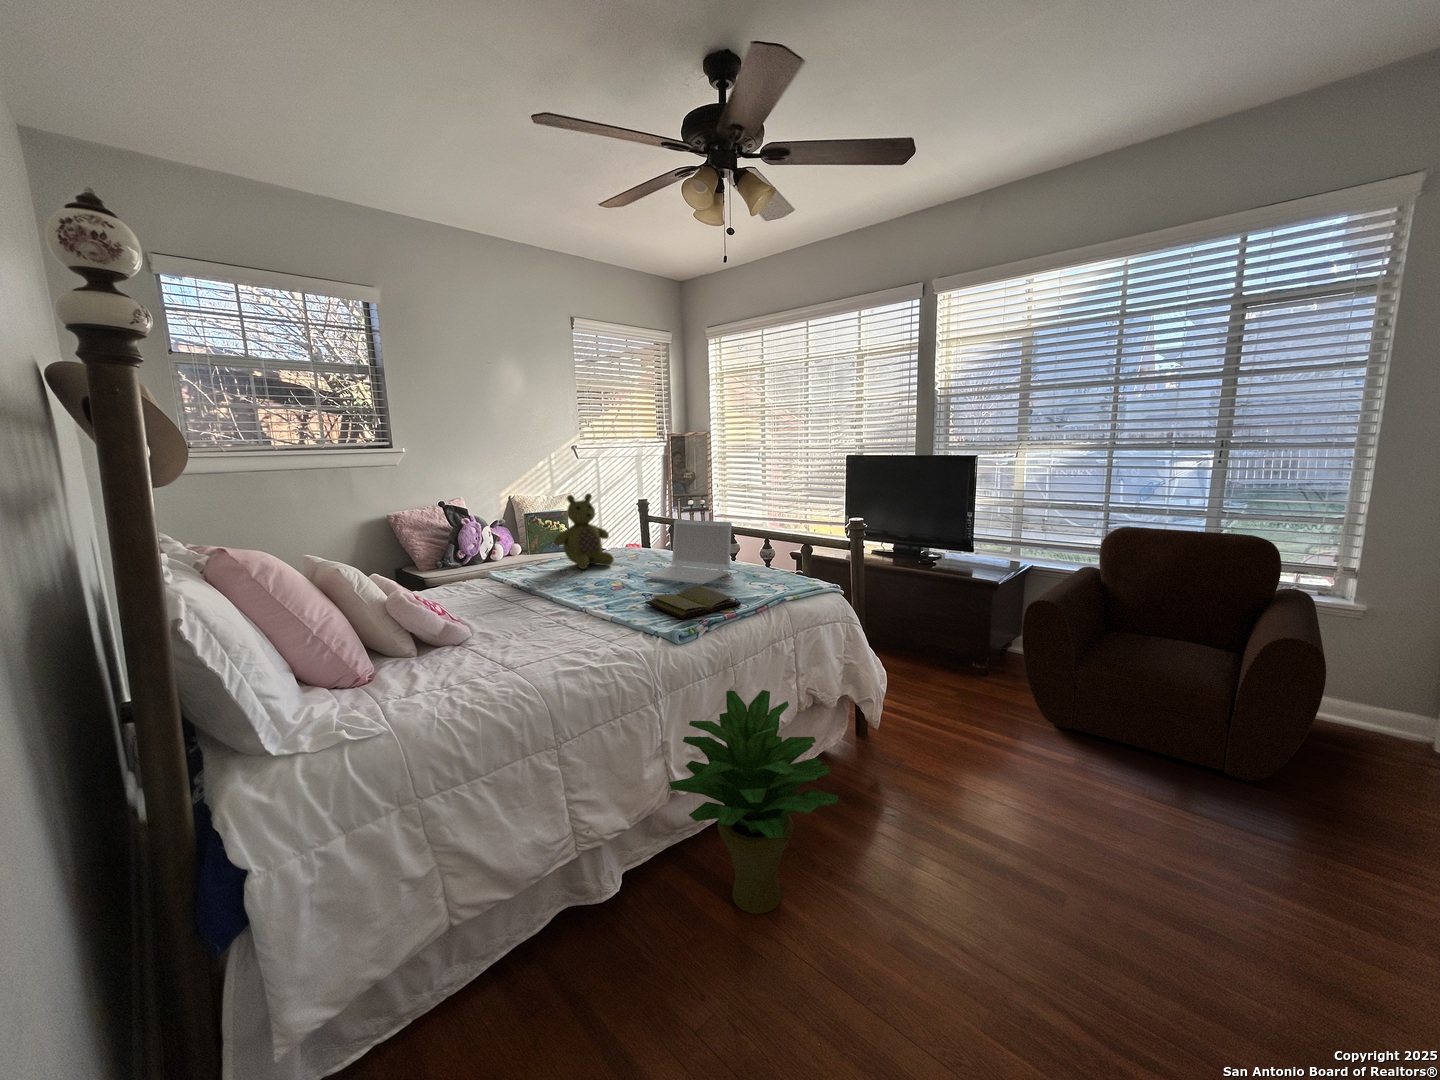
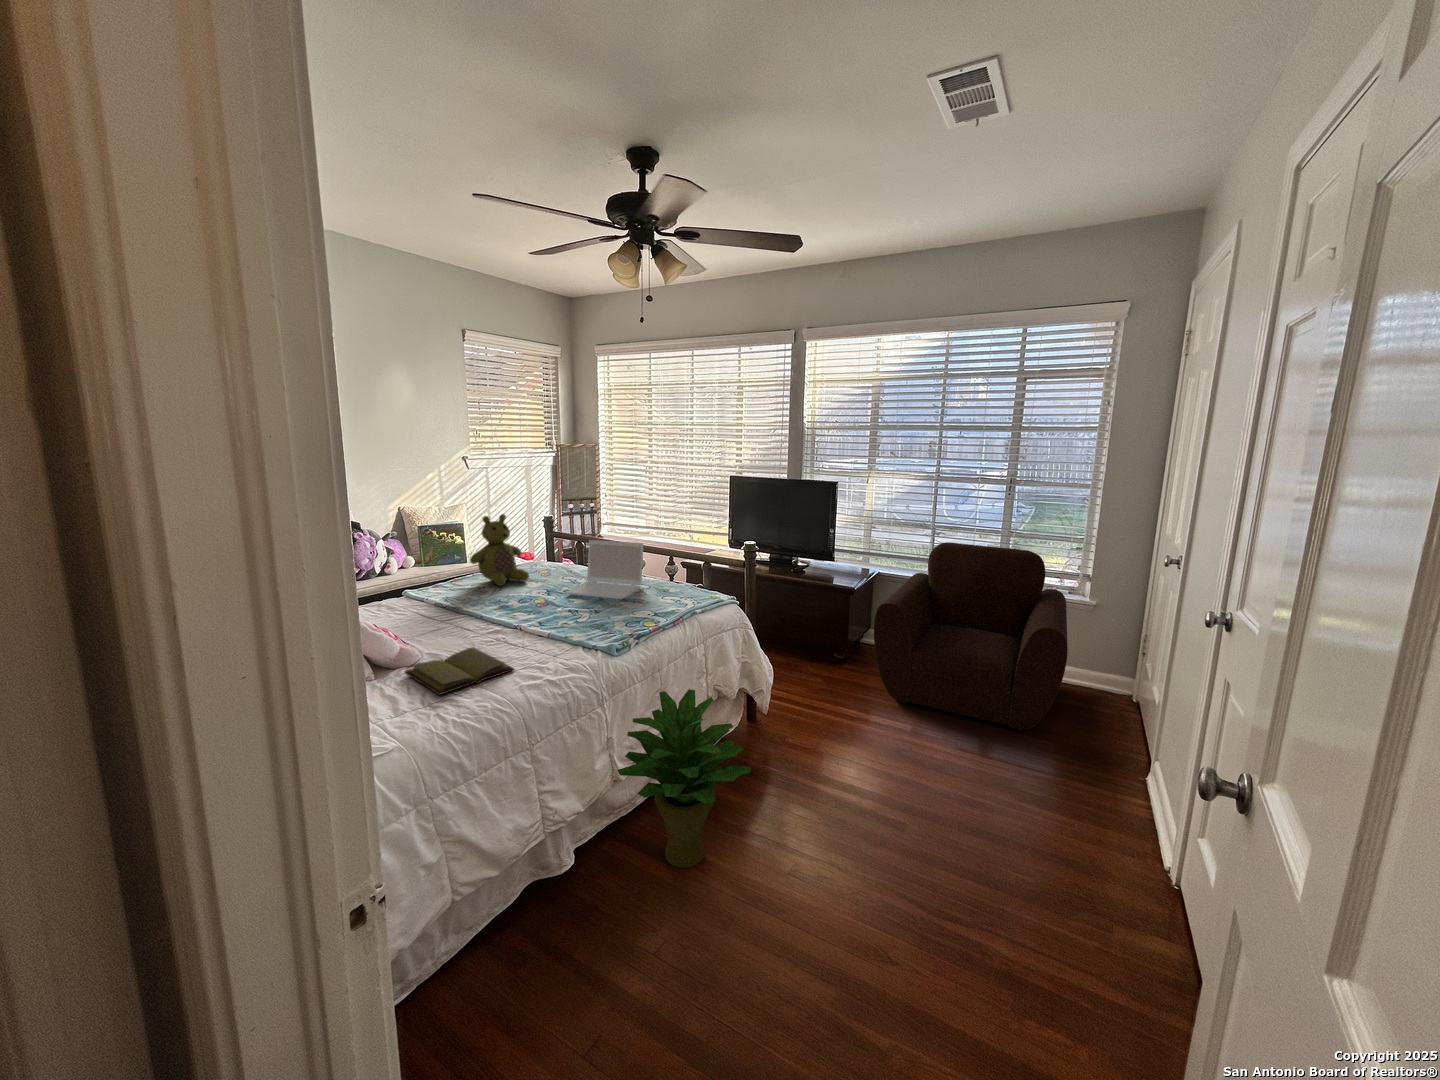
diary: present [645,586,741,619] -> present [405,647,514,695]

